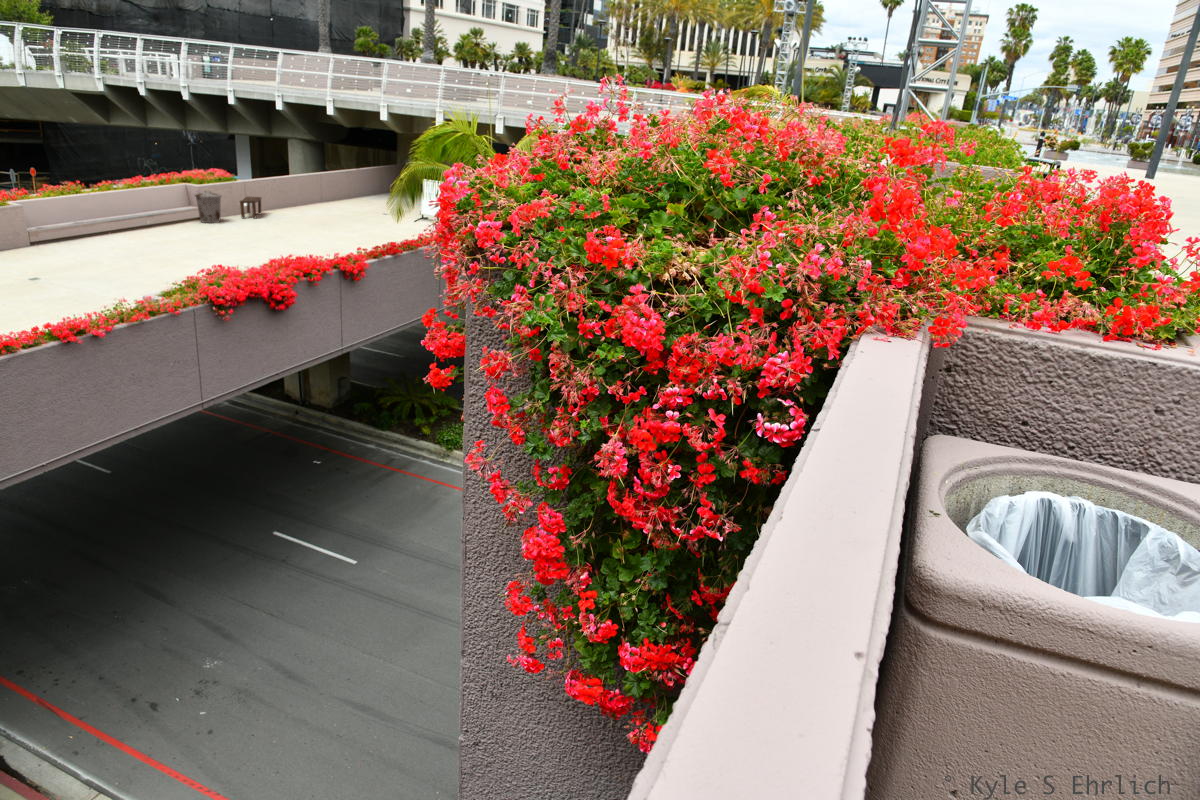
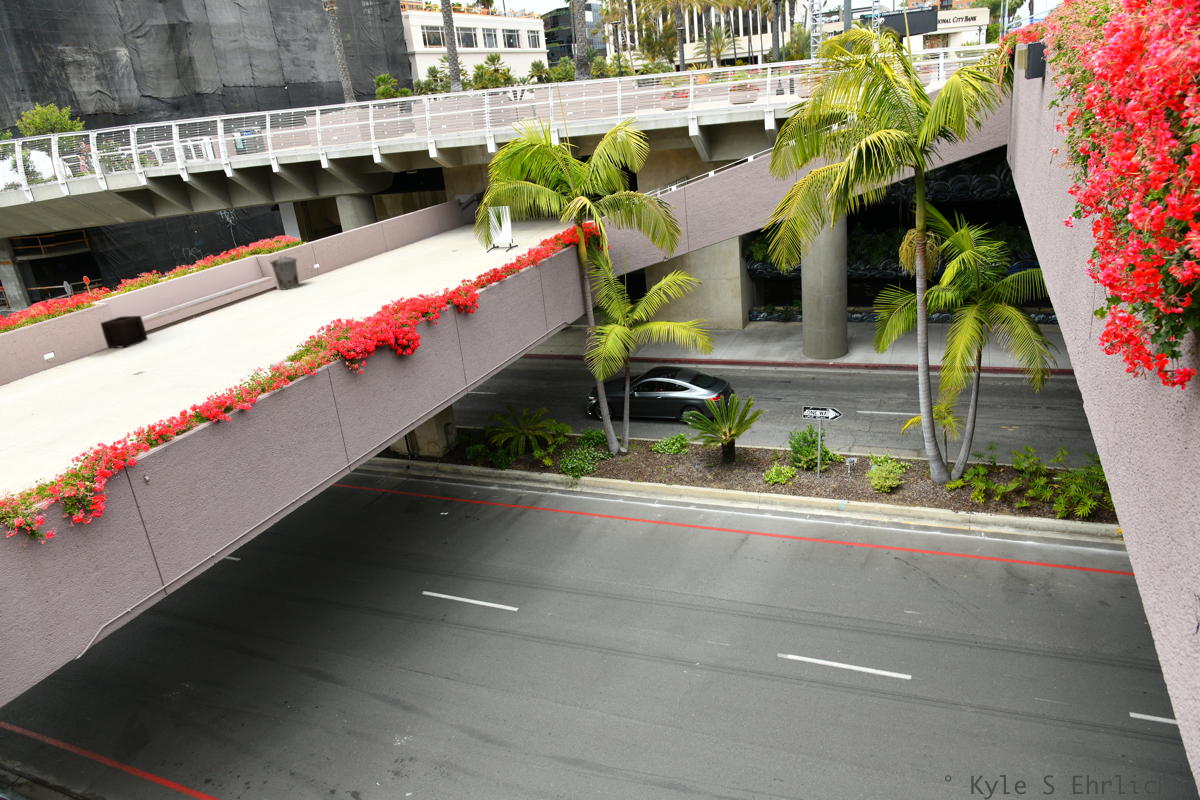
bench: present [240,197,262,219] -> none [314,254,336,279]
wooden crate: none [6,222,52,253] -> present [101,316,147,348]

